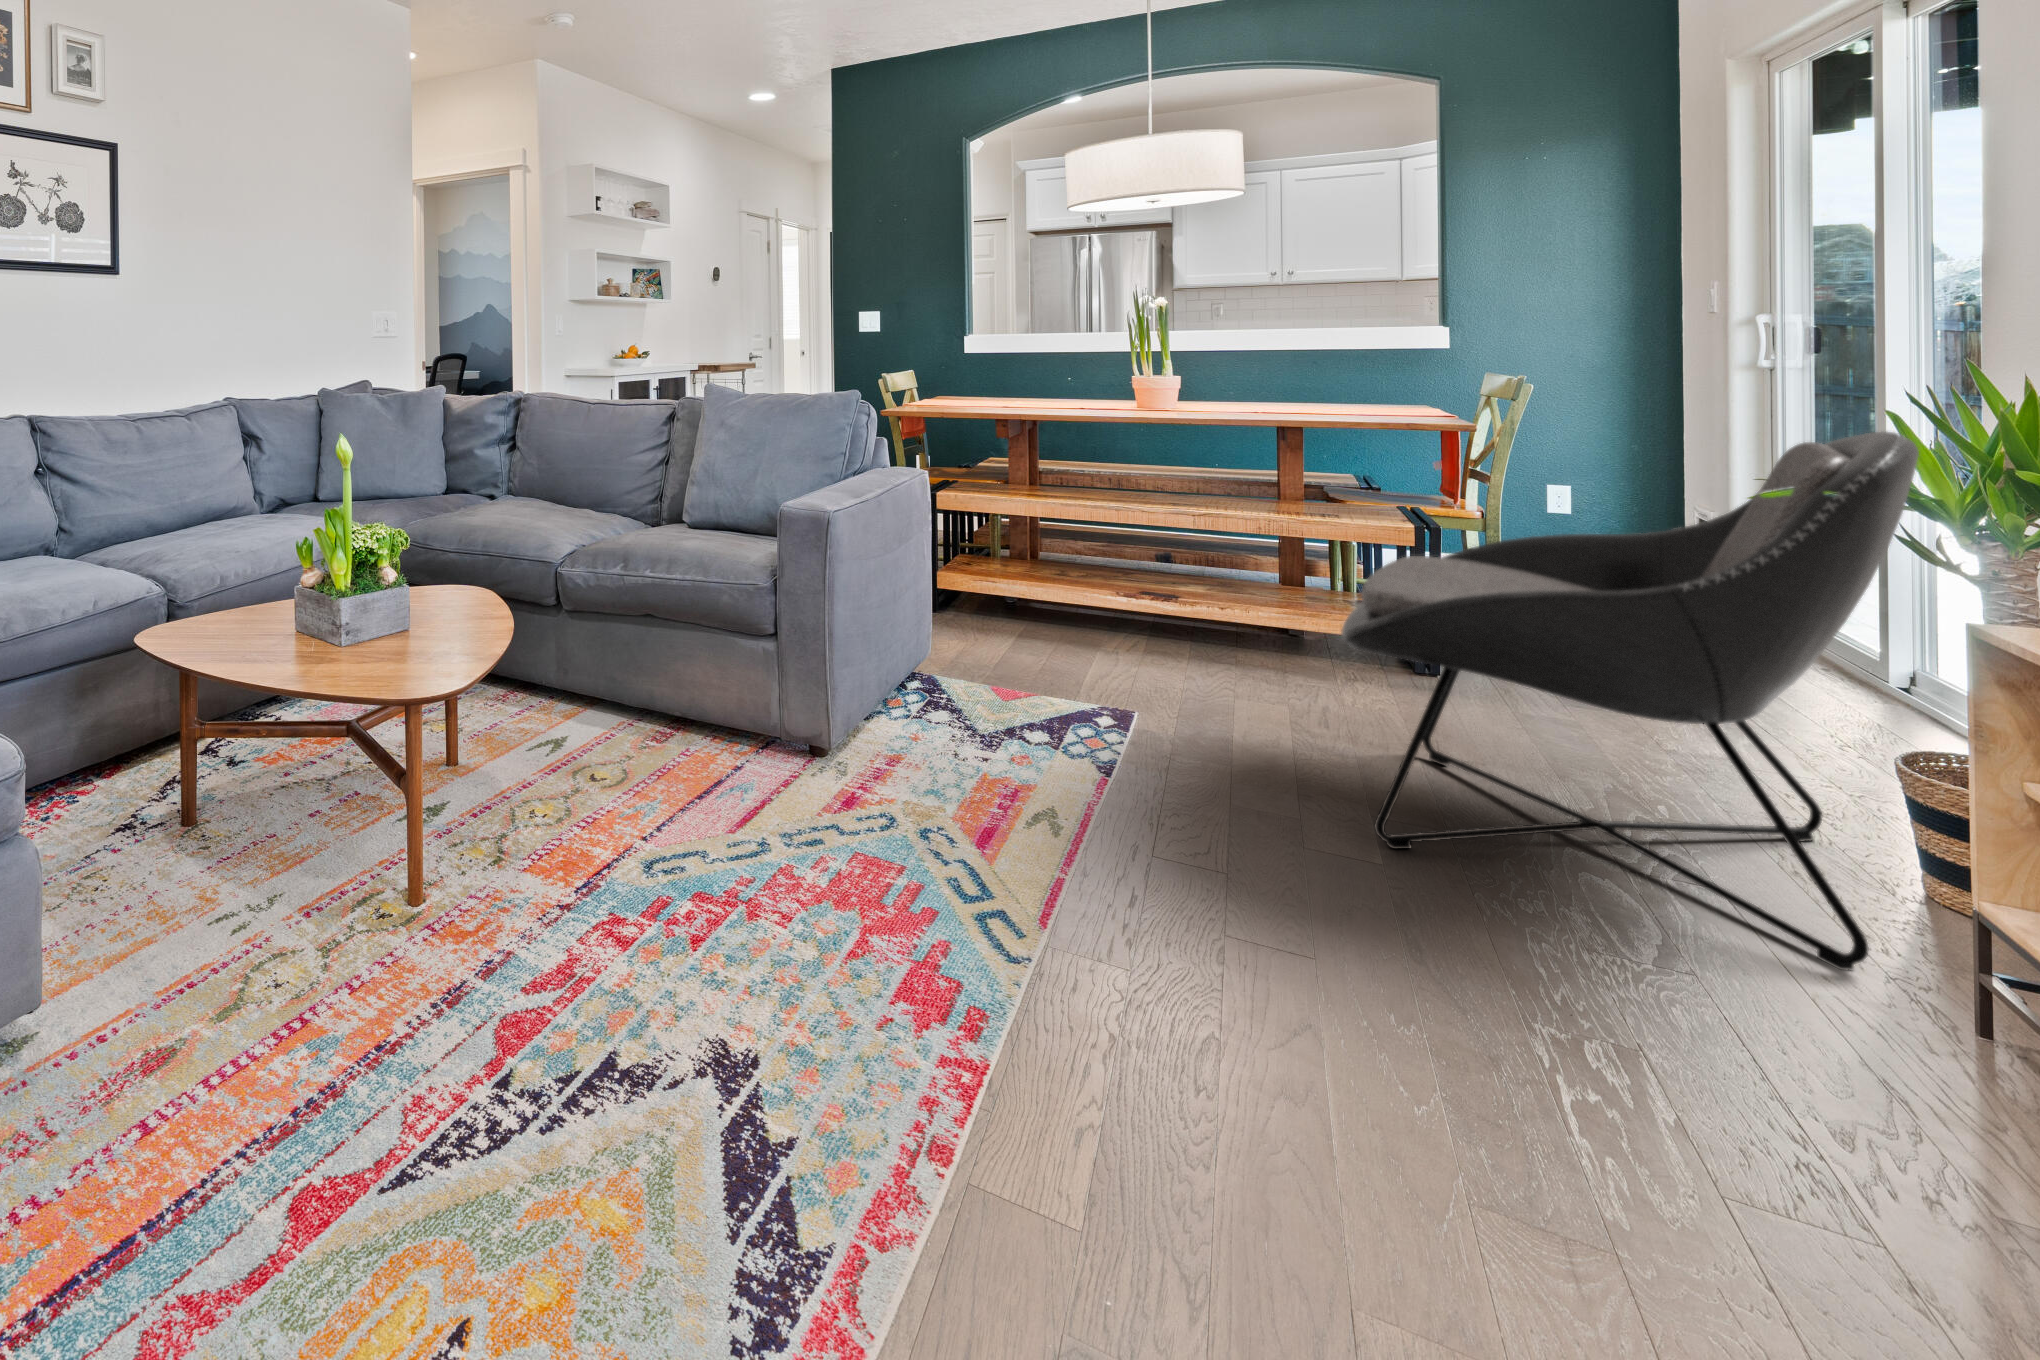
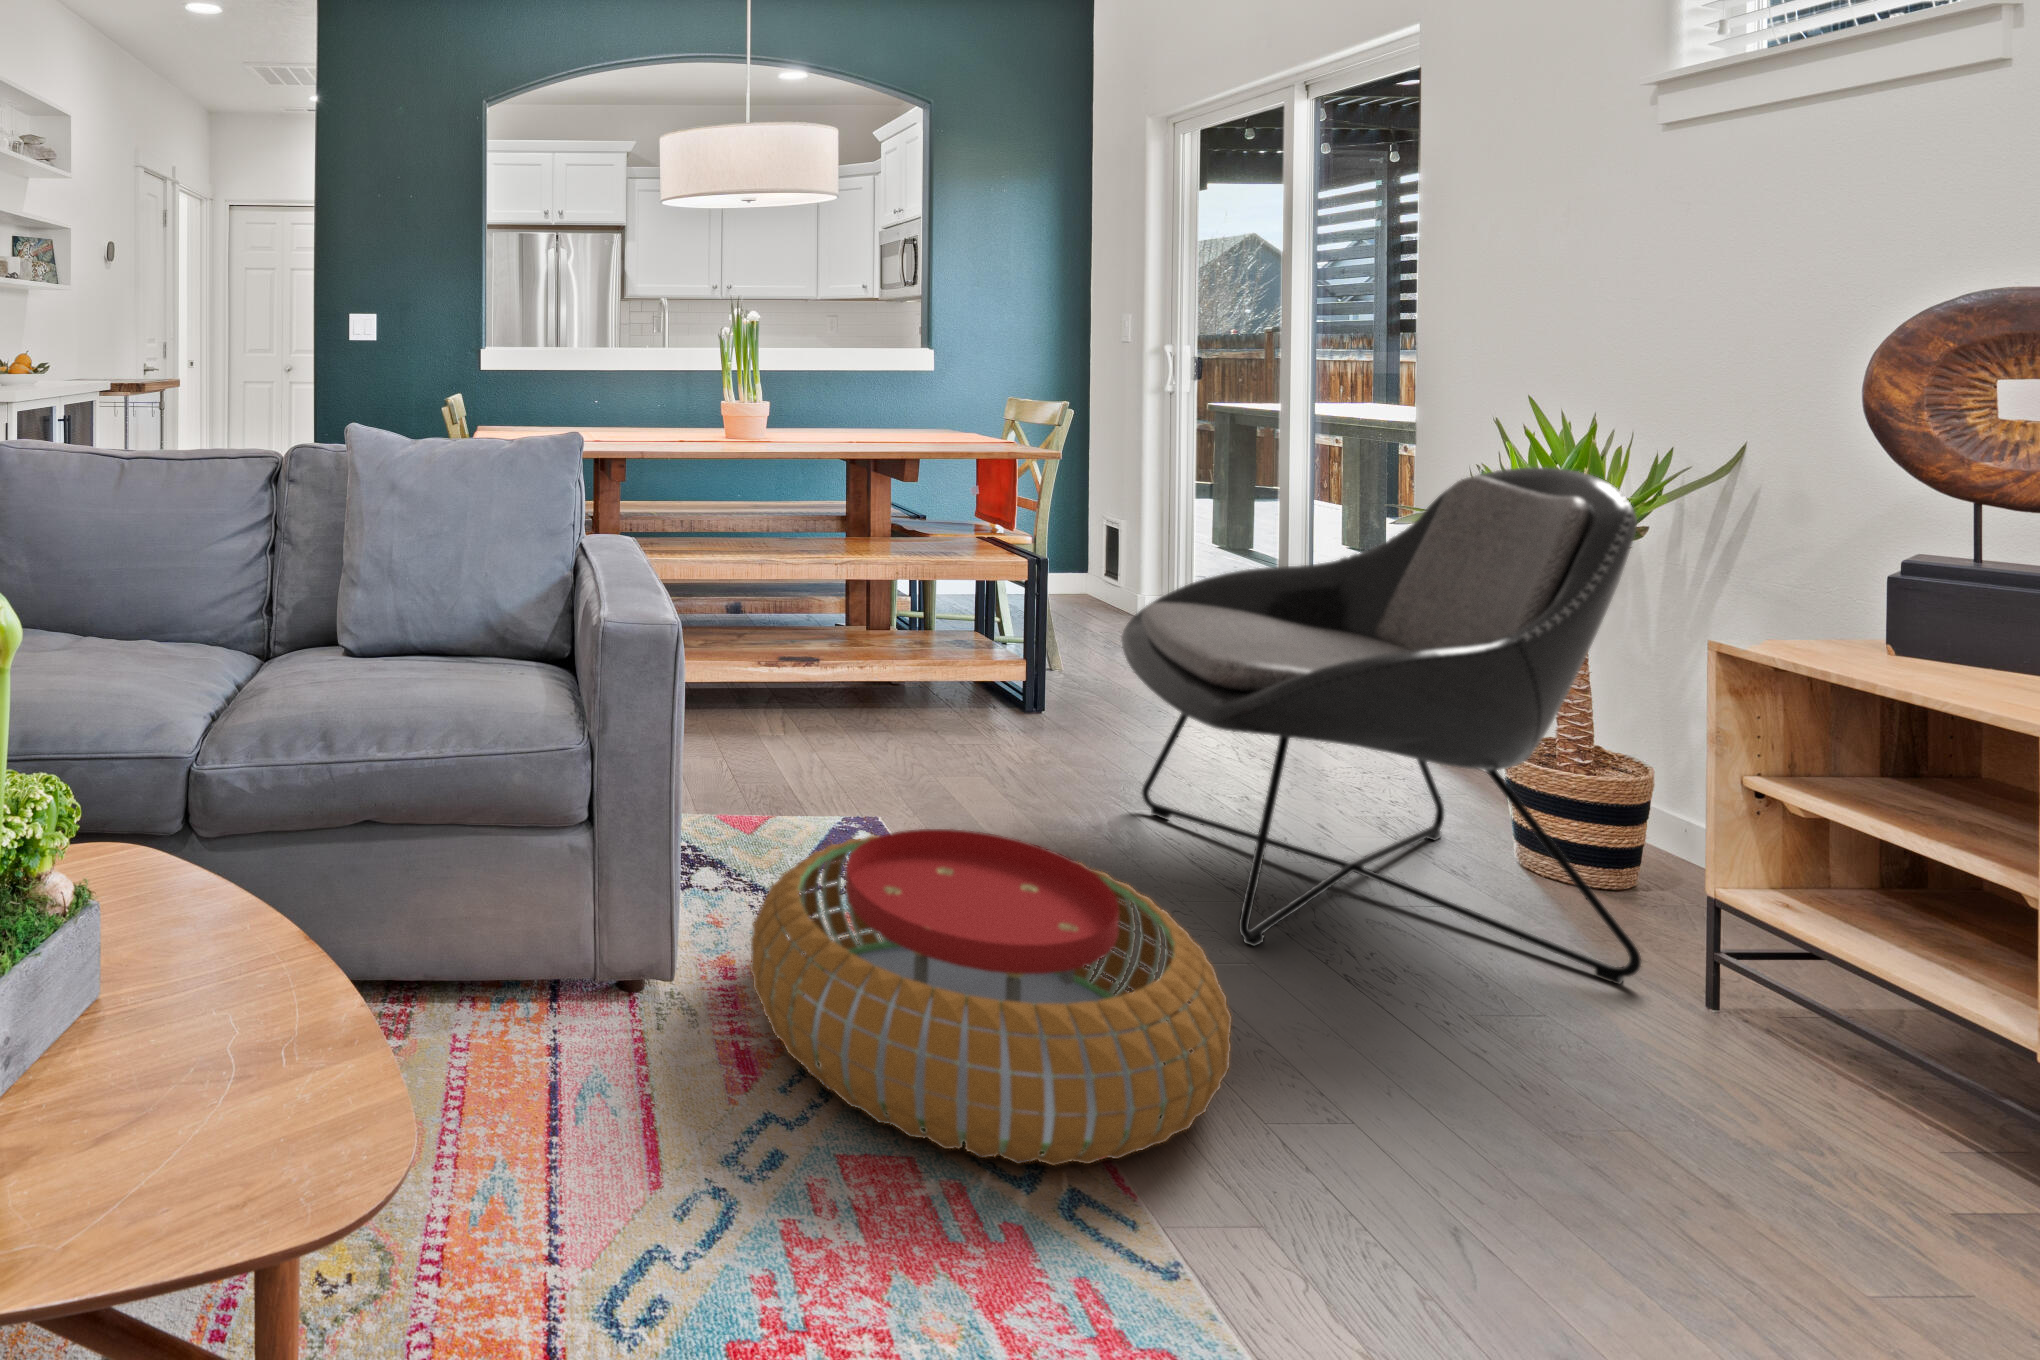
pouf: none [863,681,1235,904] -> present [750,829,1232,1166]

